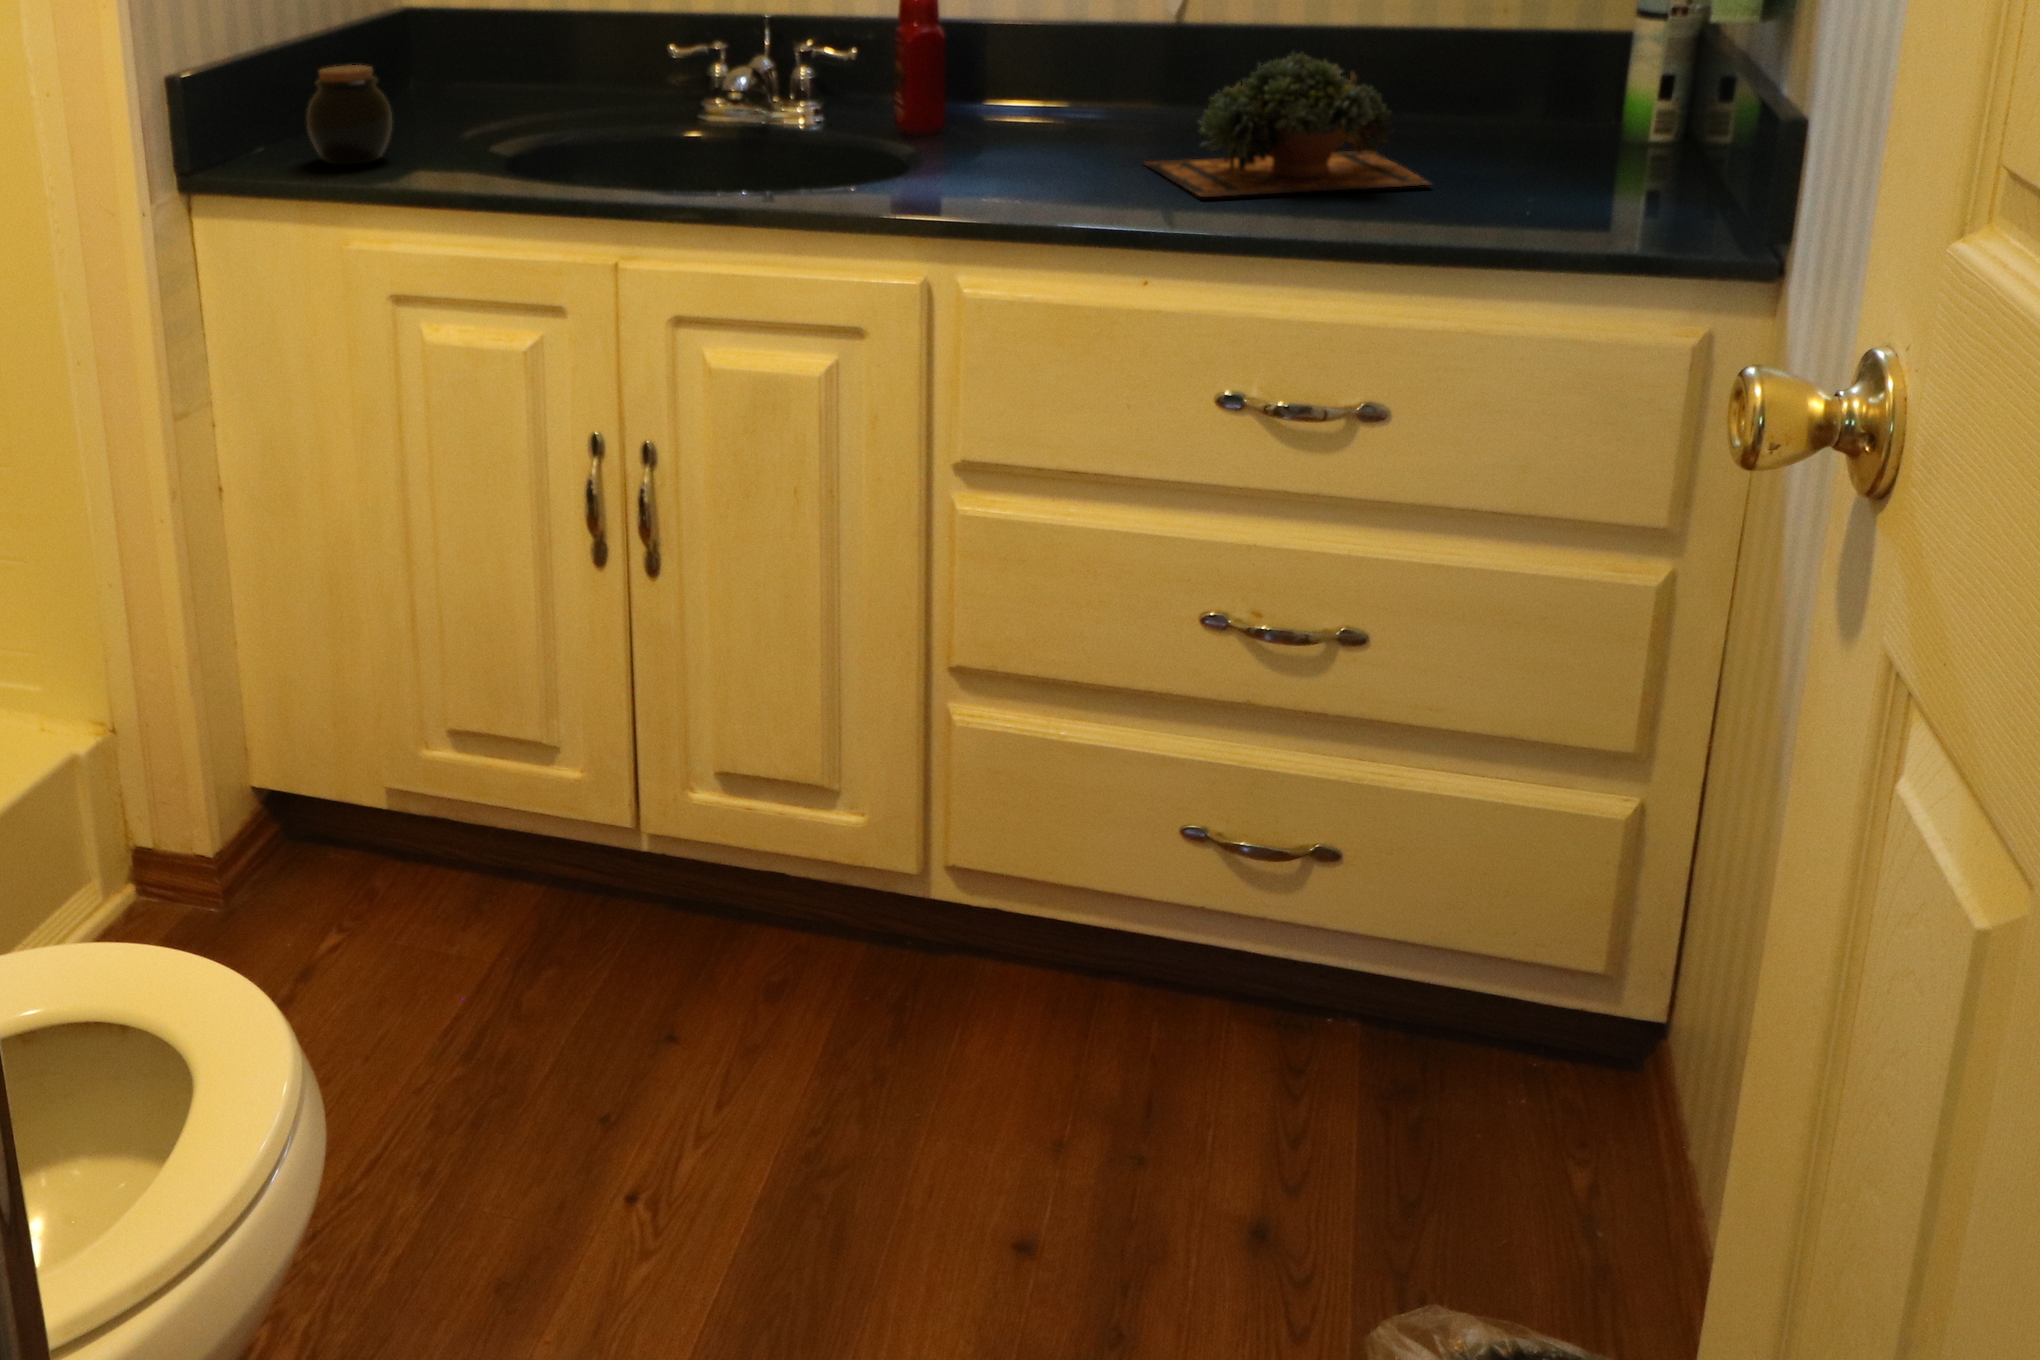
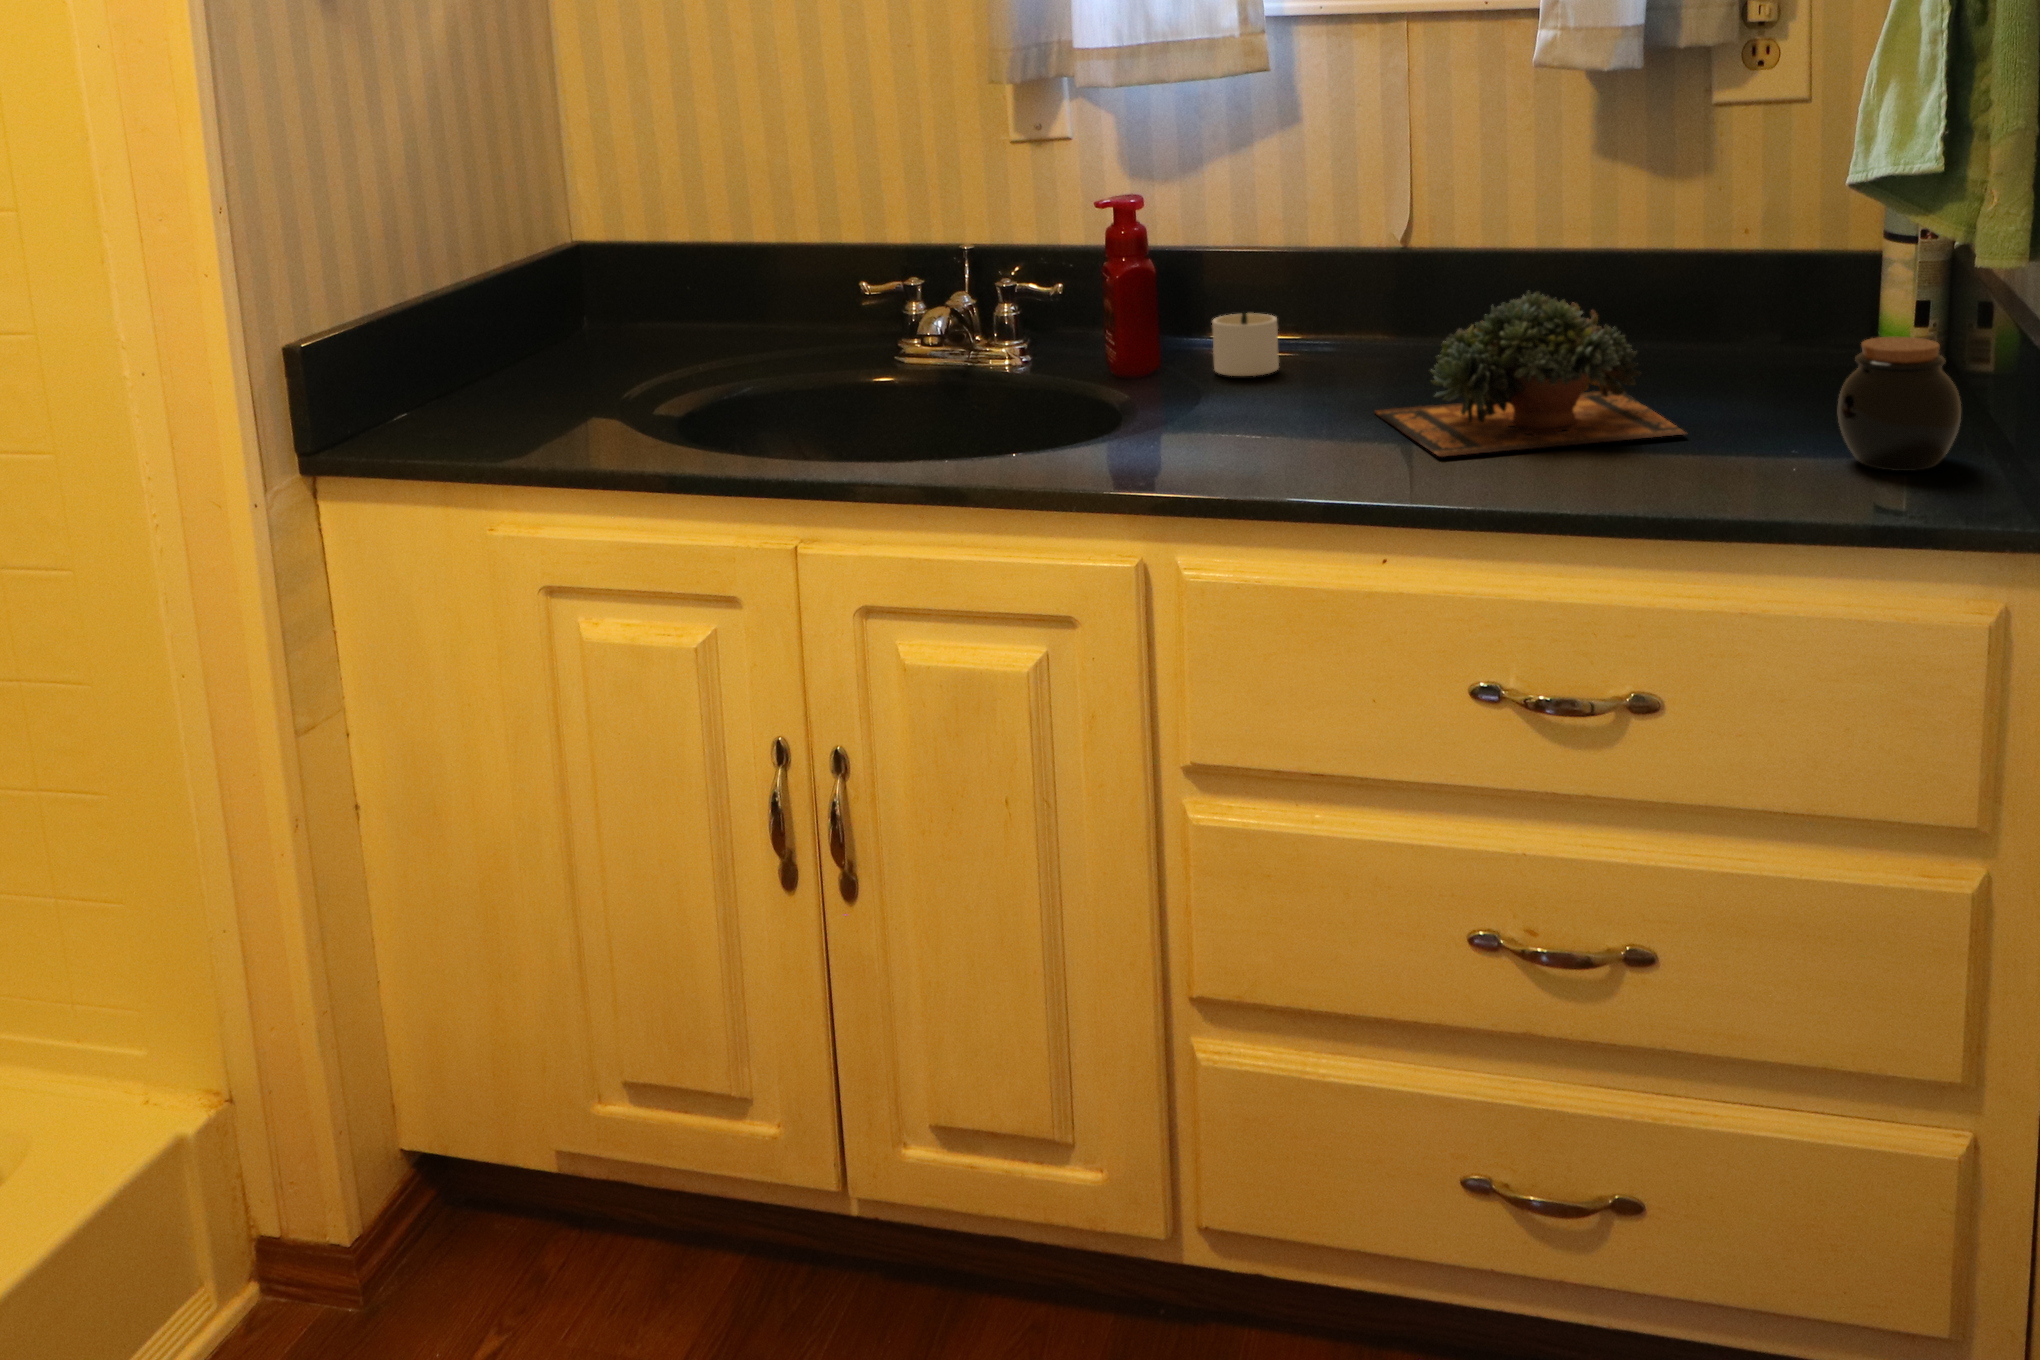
jar: present [307,65,392,164] -> present [1838,337,1961,471]
candle: none [995,74,1084,133] -> present [1212,312,1279,376]

